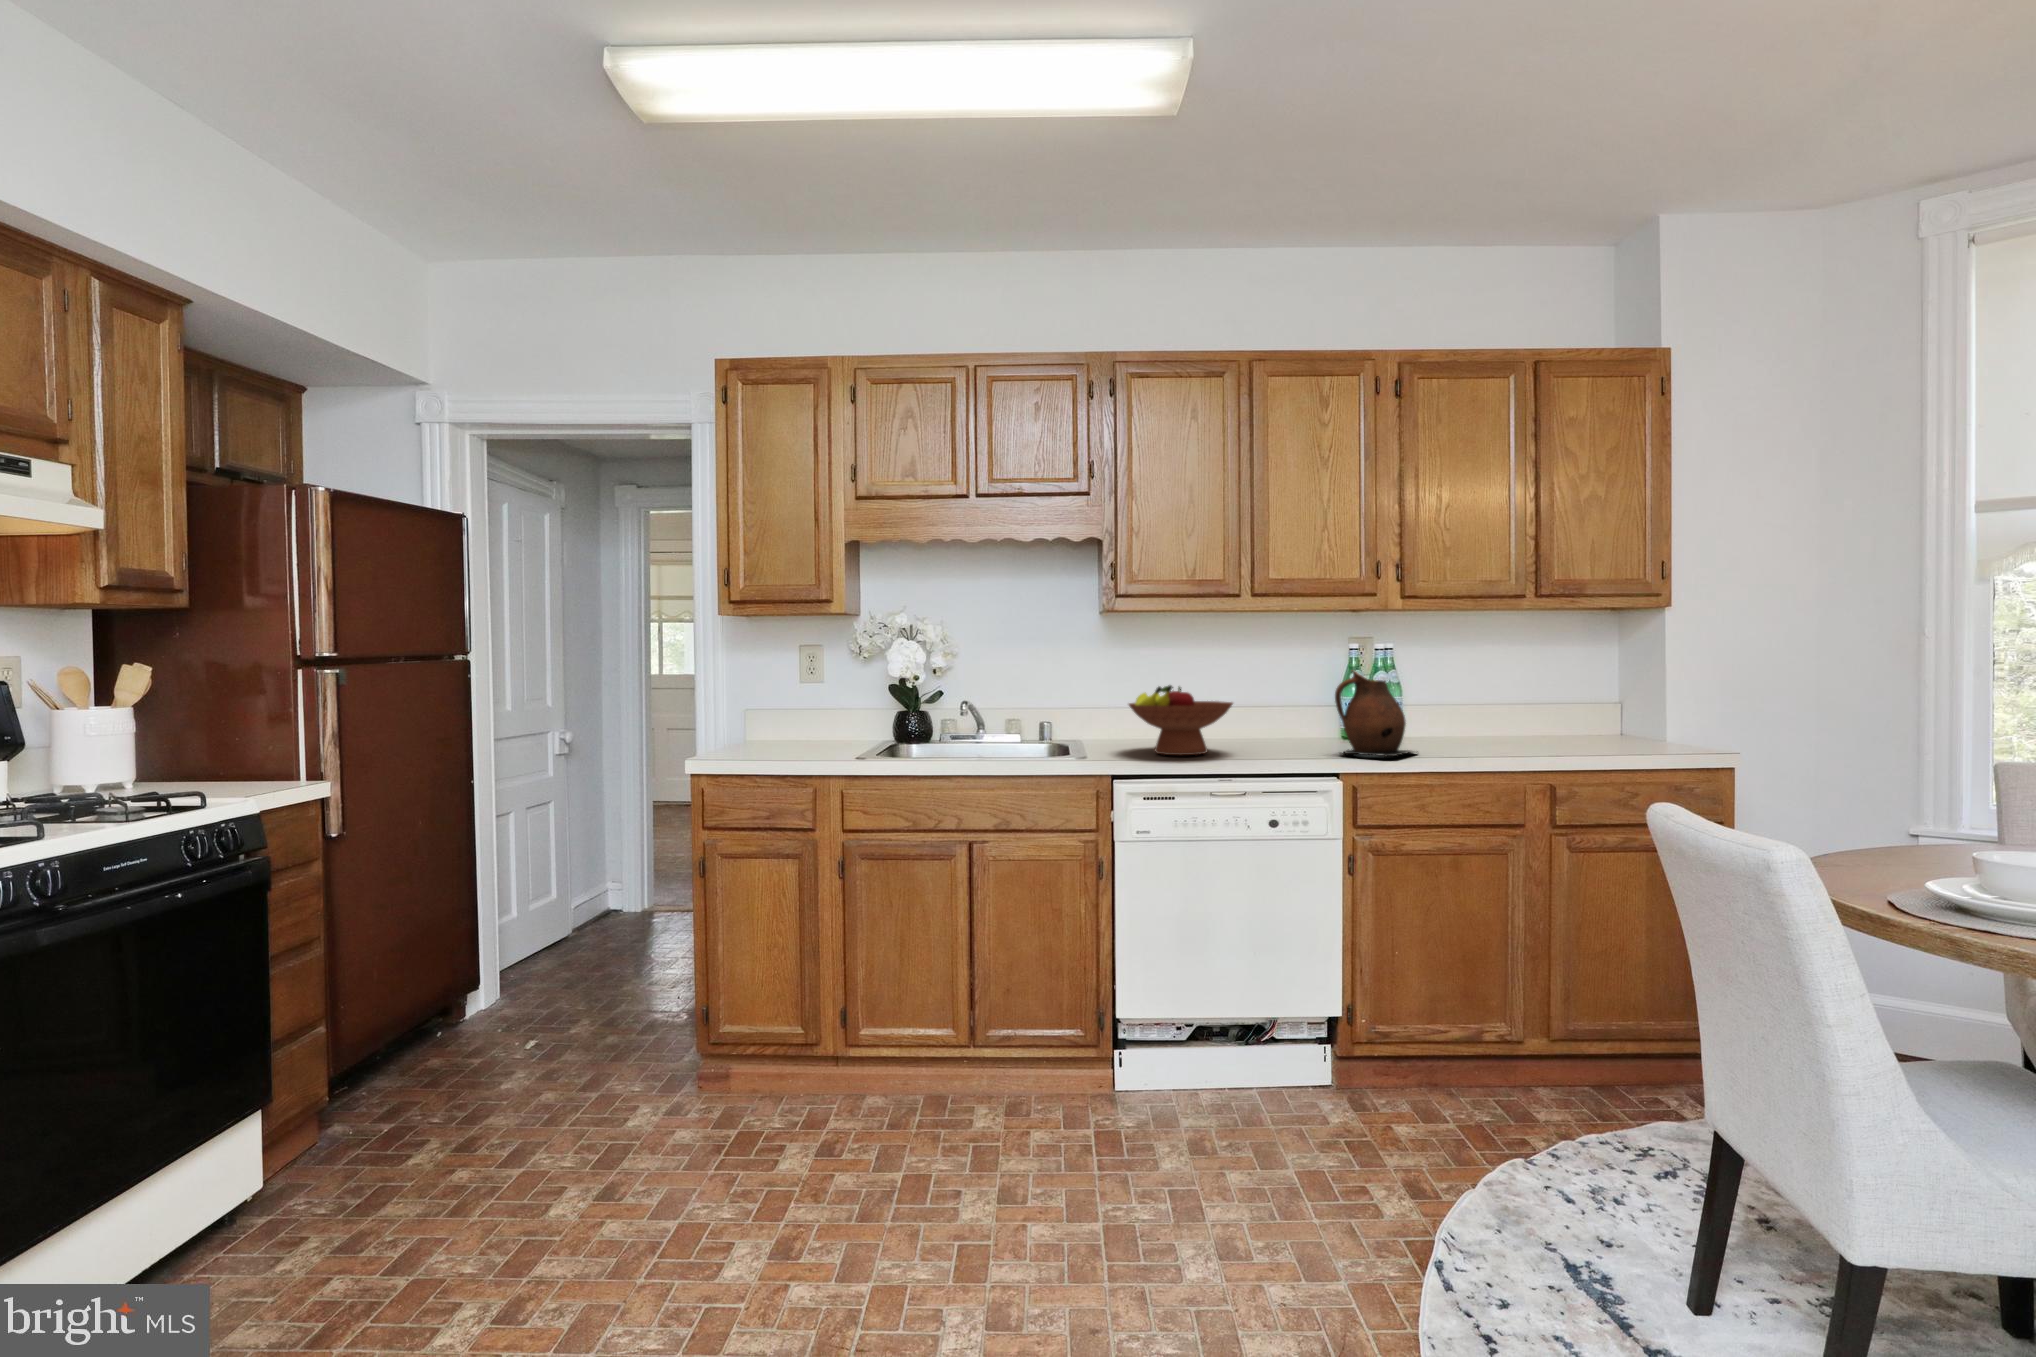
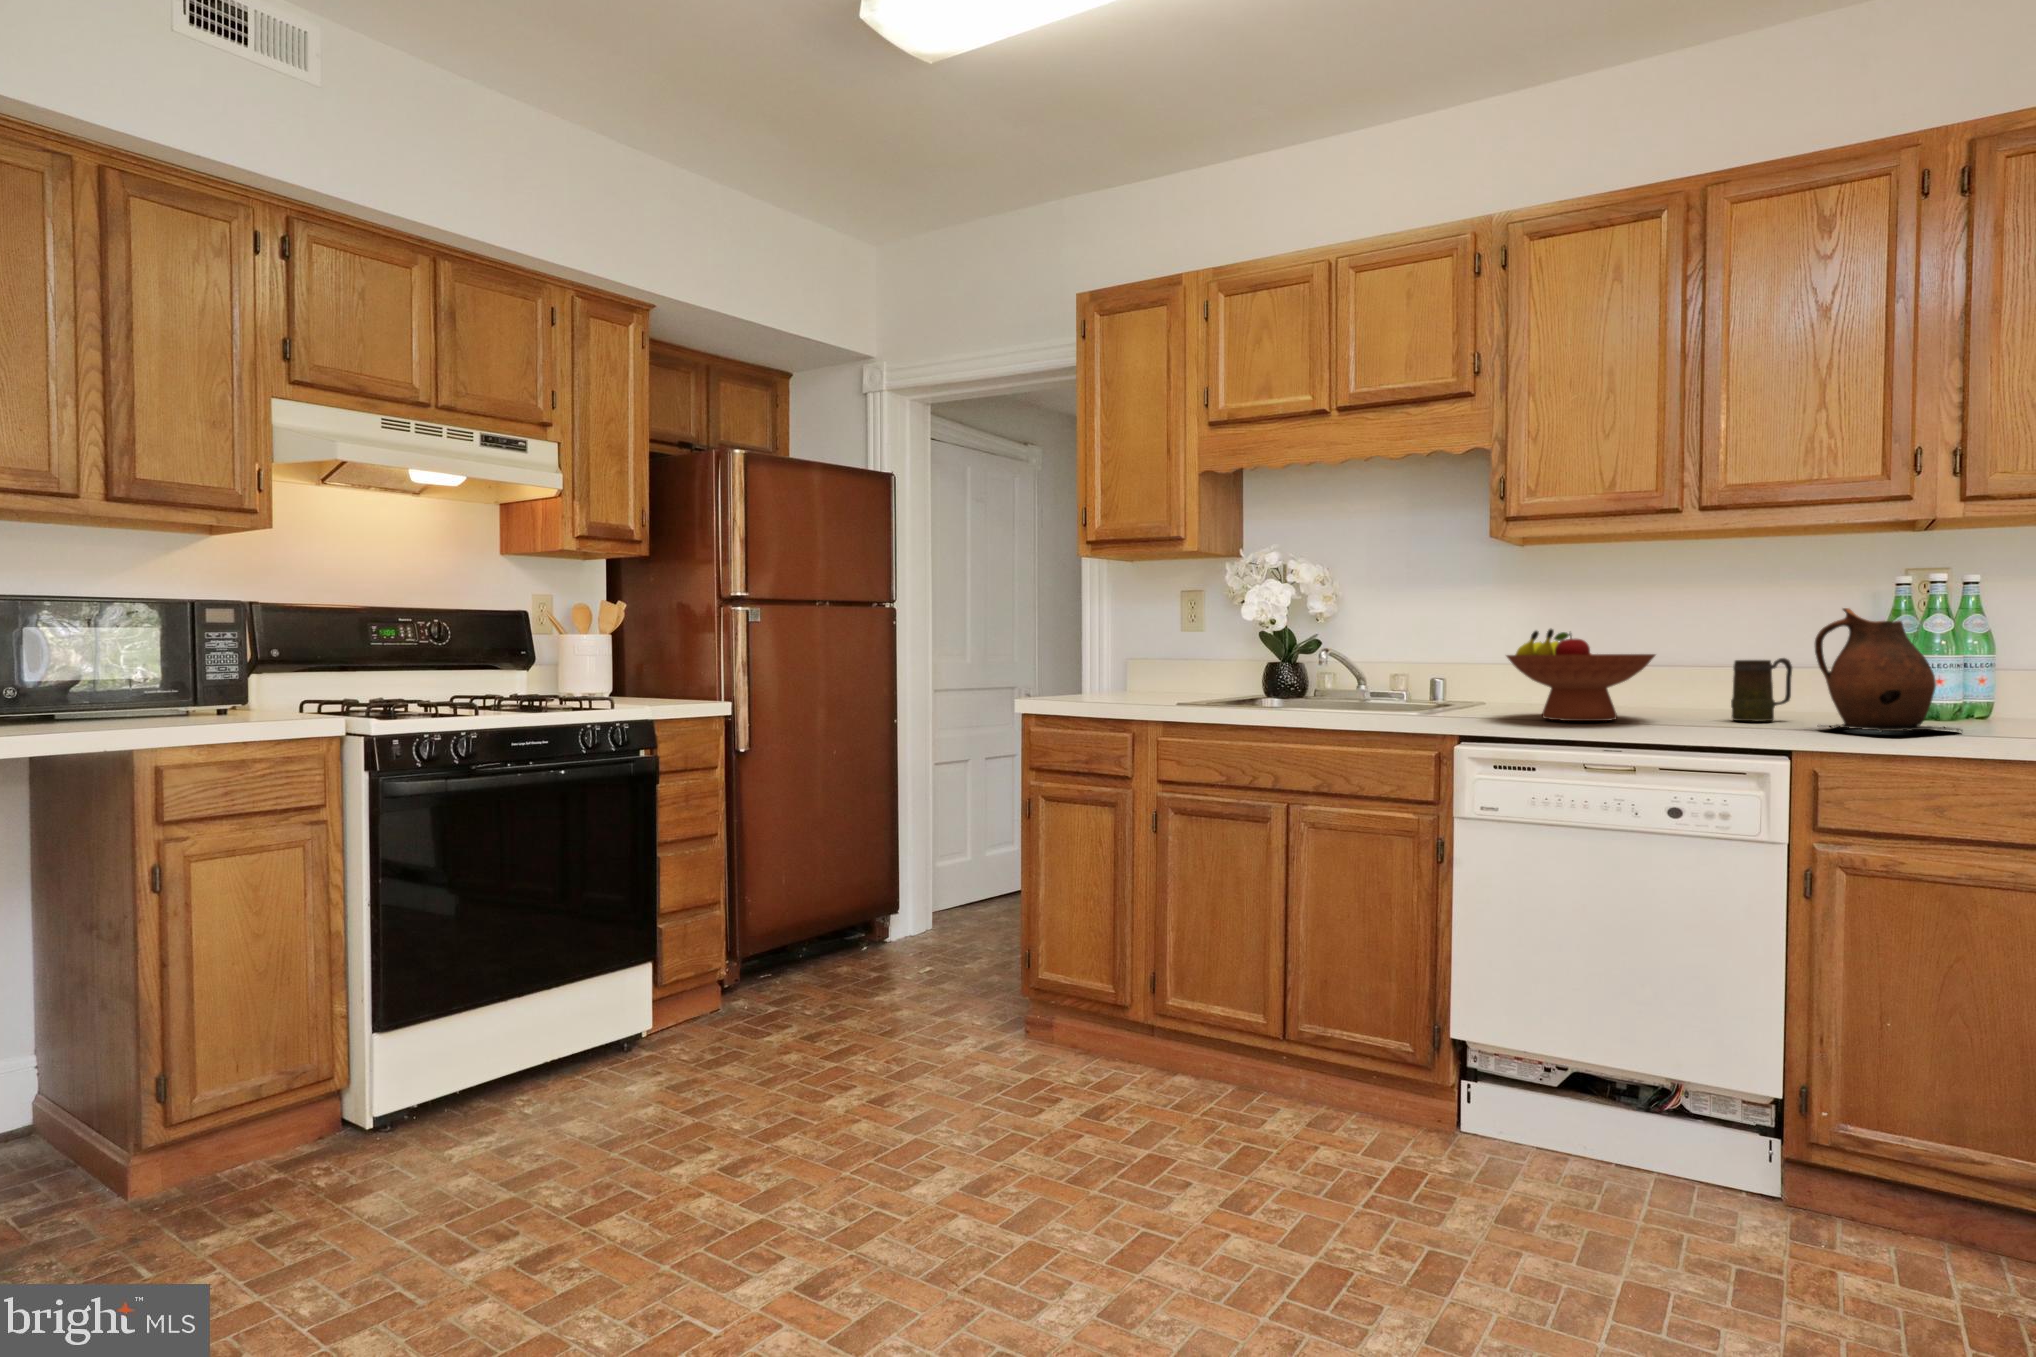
mug: none [1274,703,1310,750] -> present [1731,658,1792,721]

